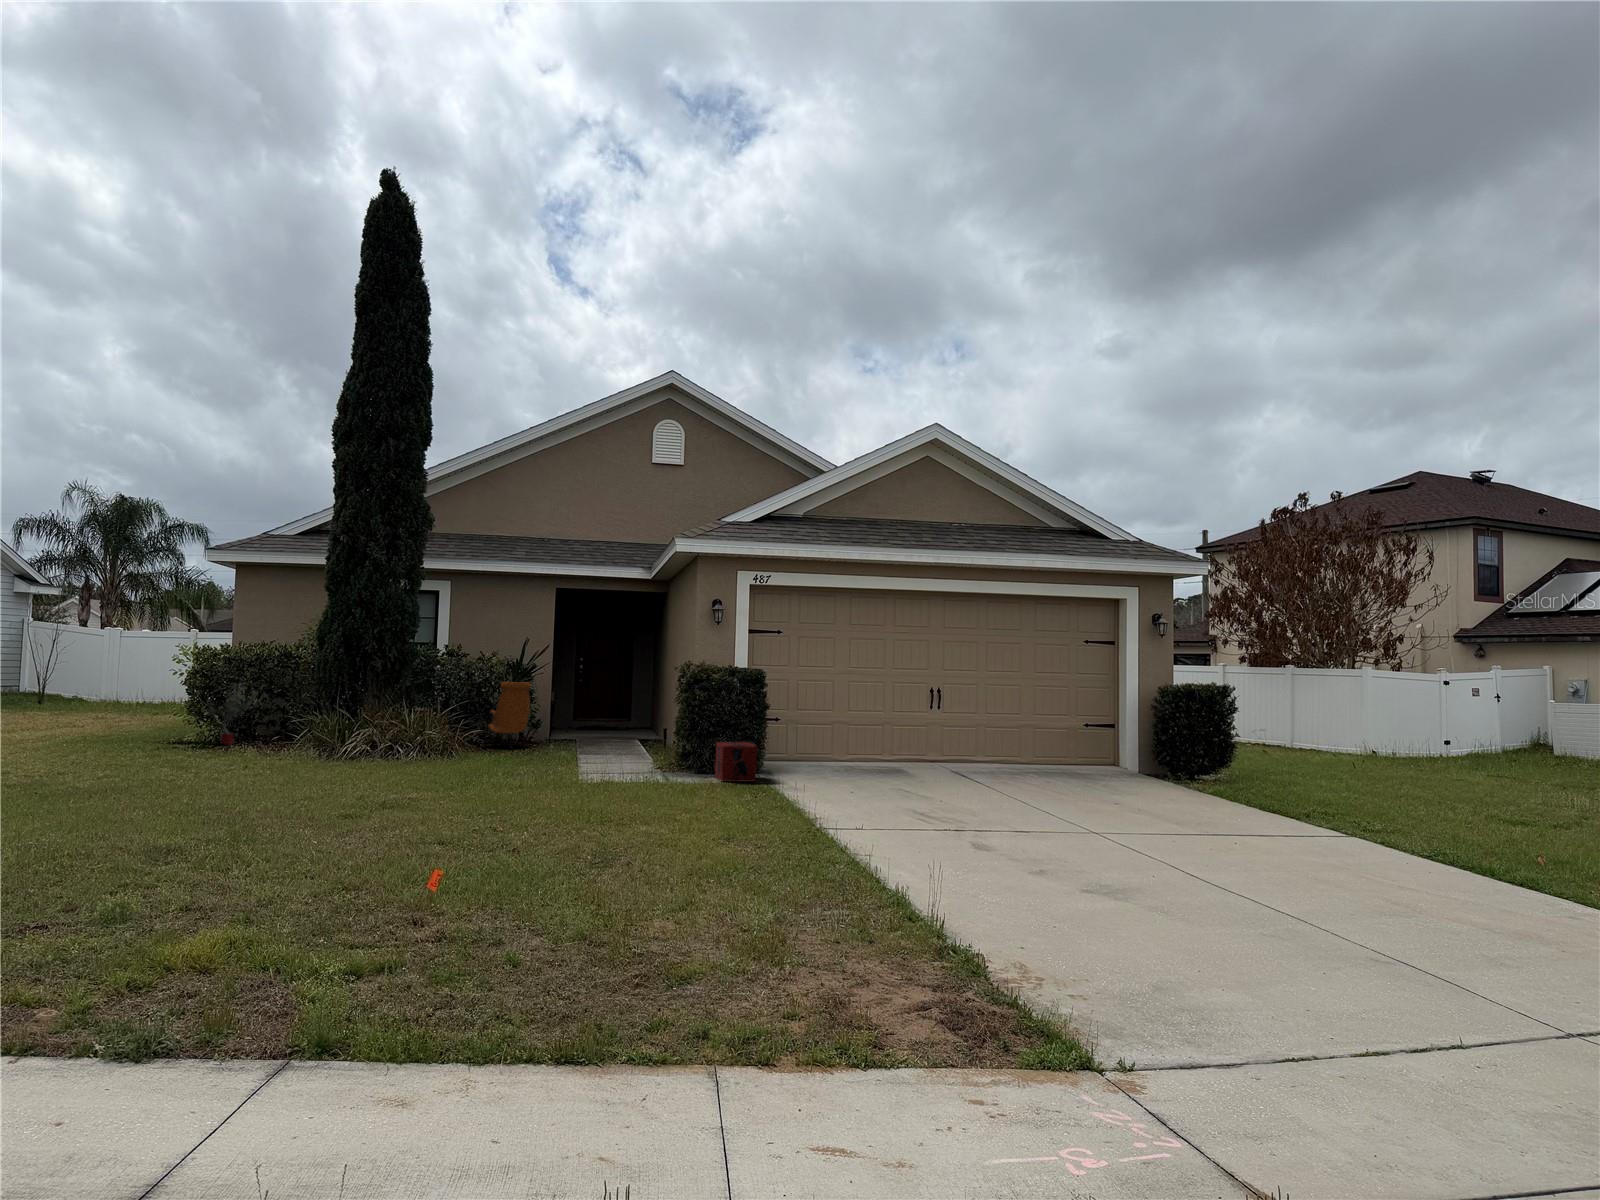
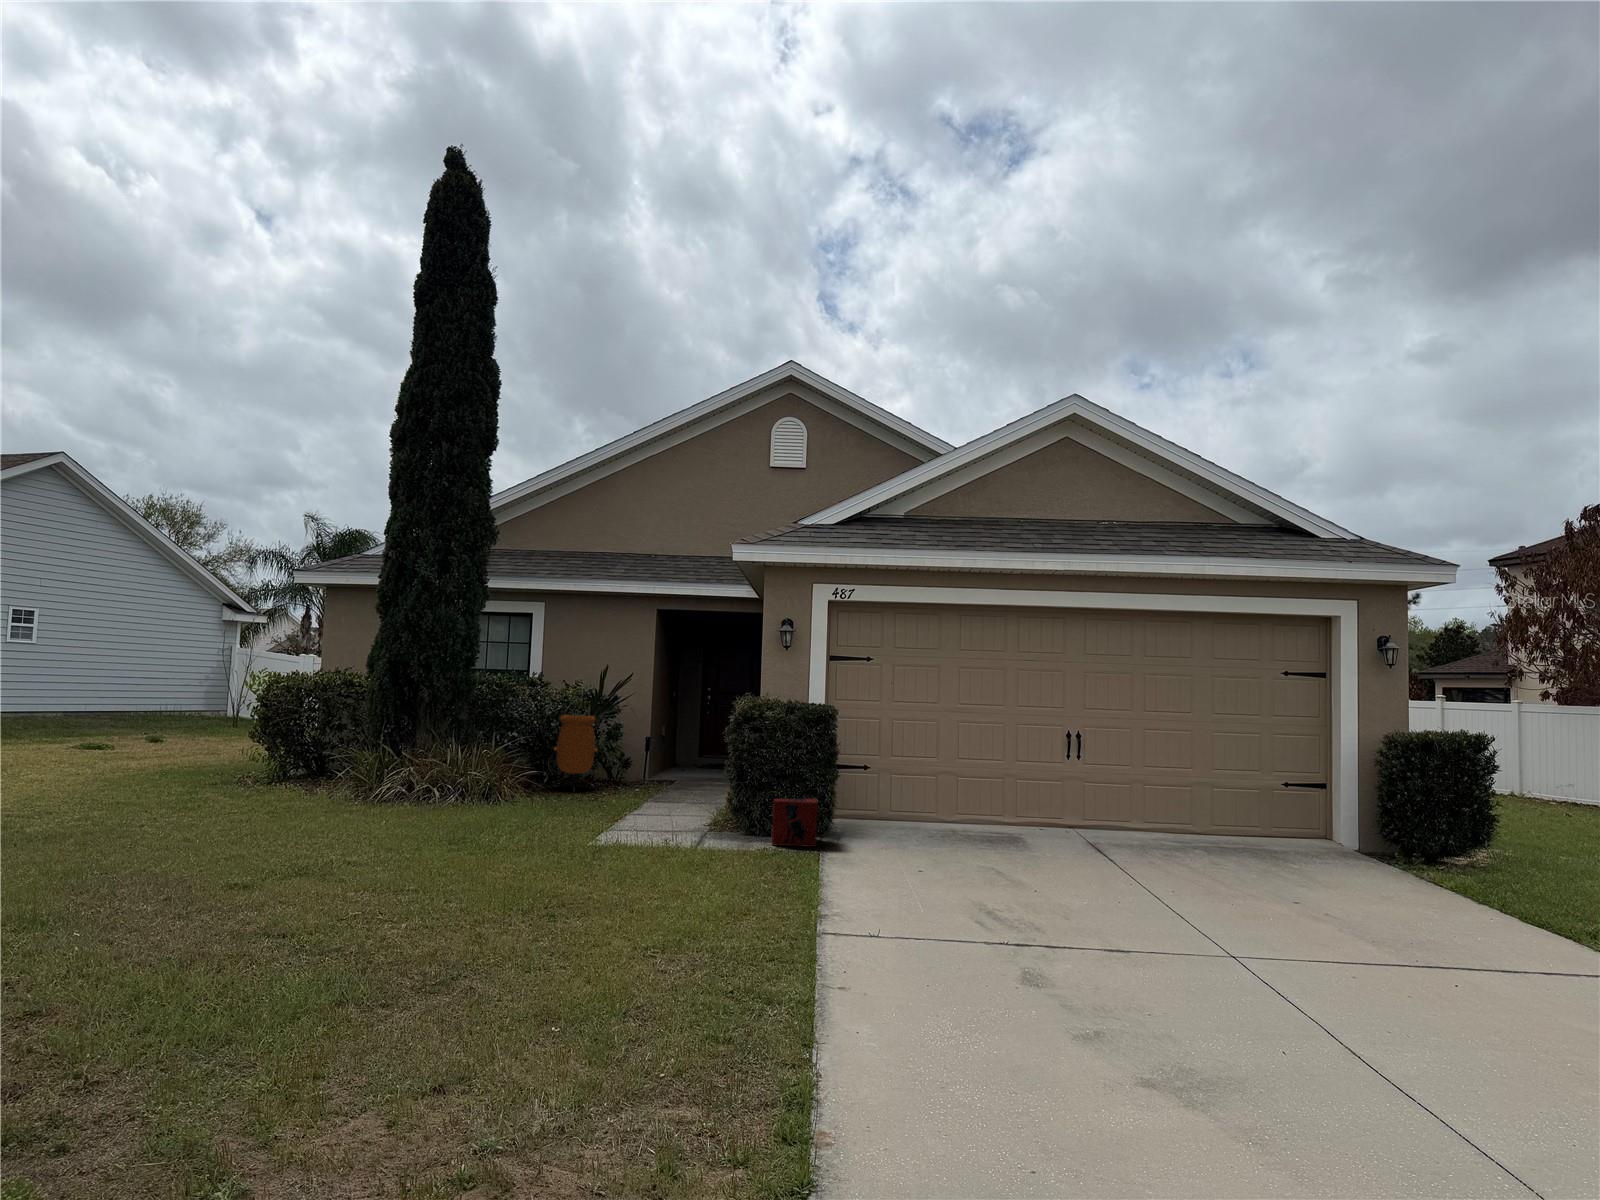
potted tree: present [201,684,257,745] -> none [255,711,312,779]

